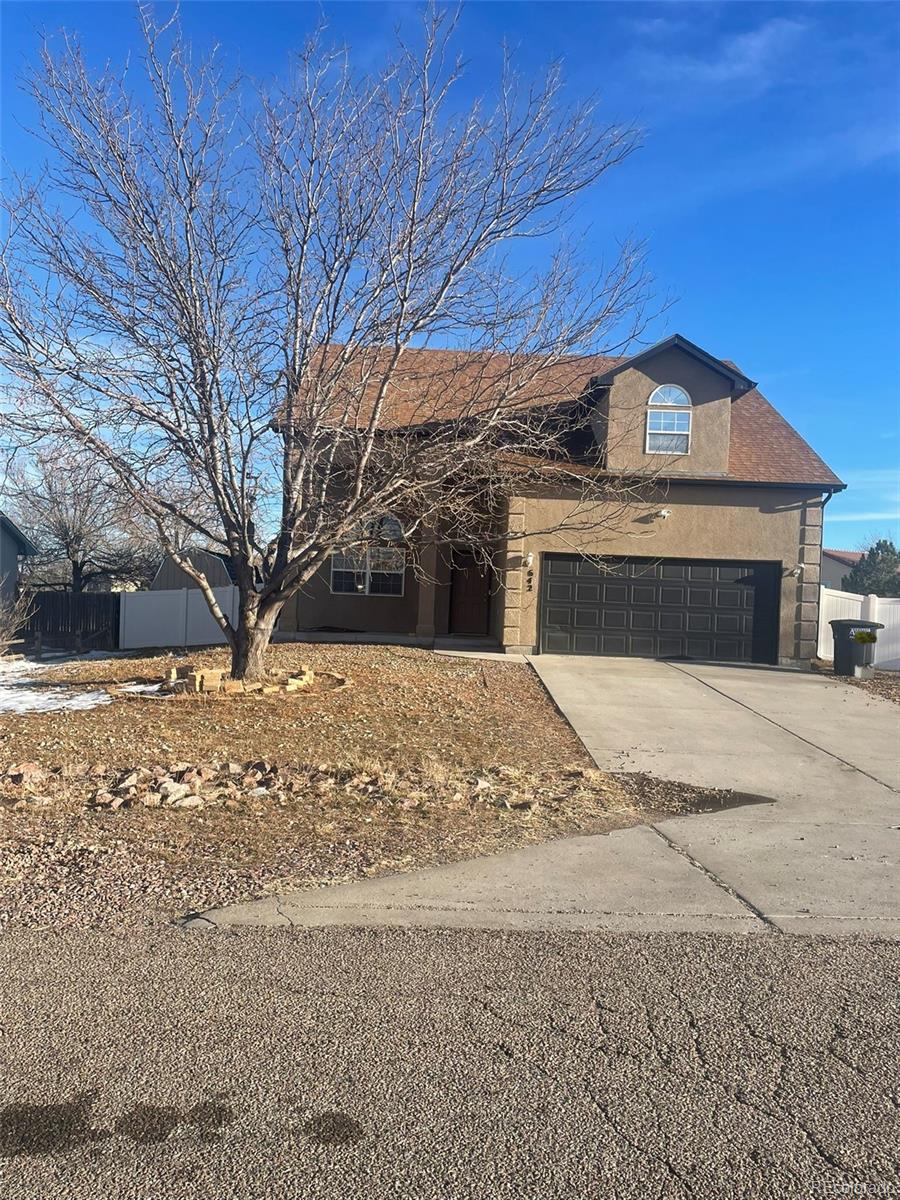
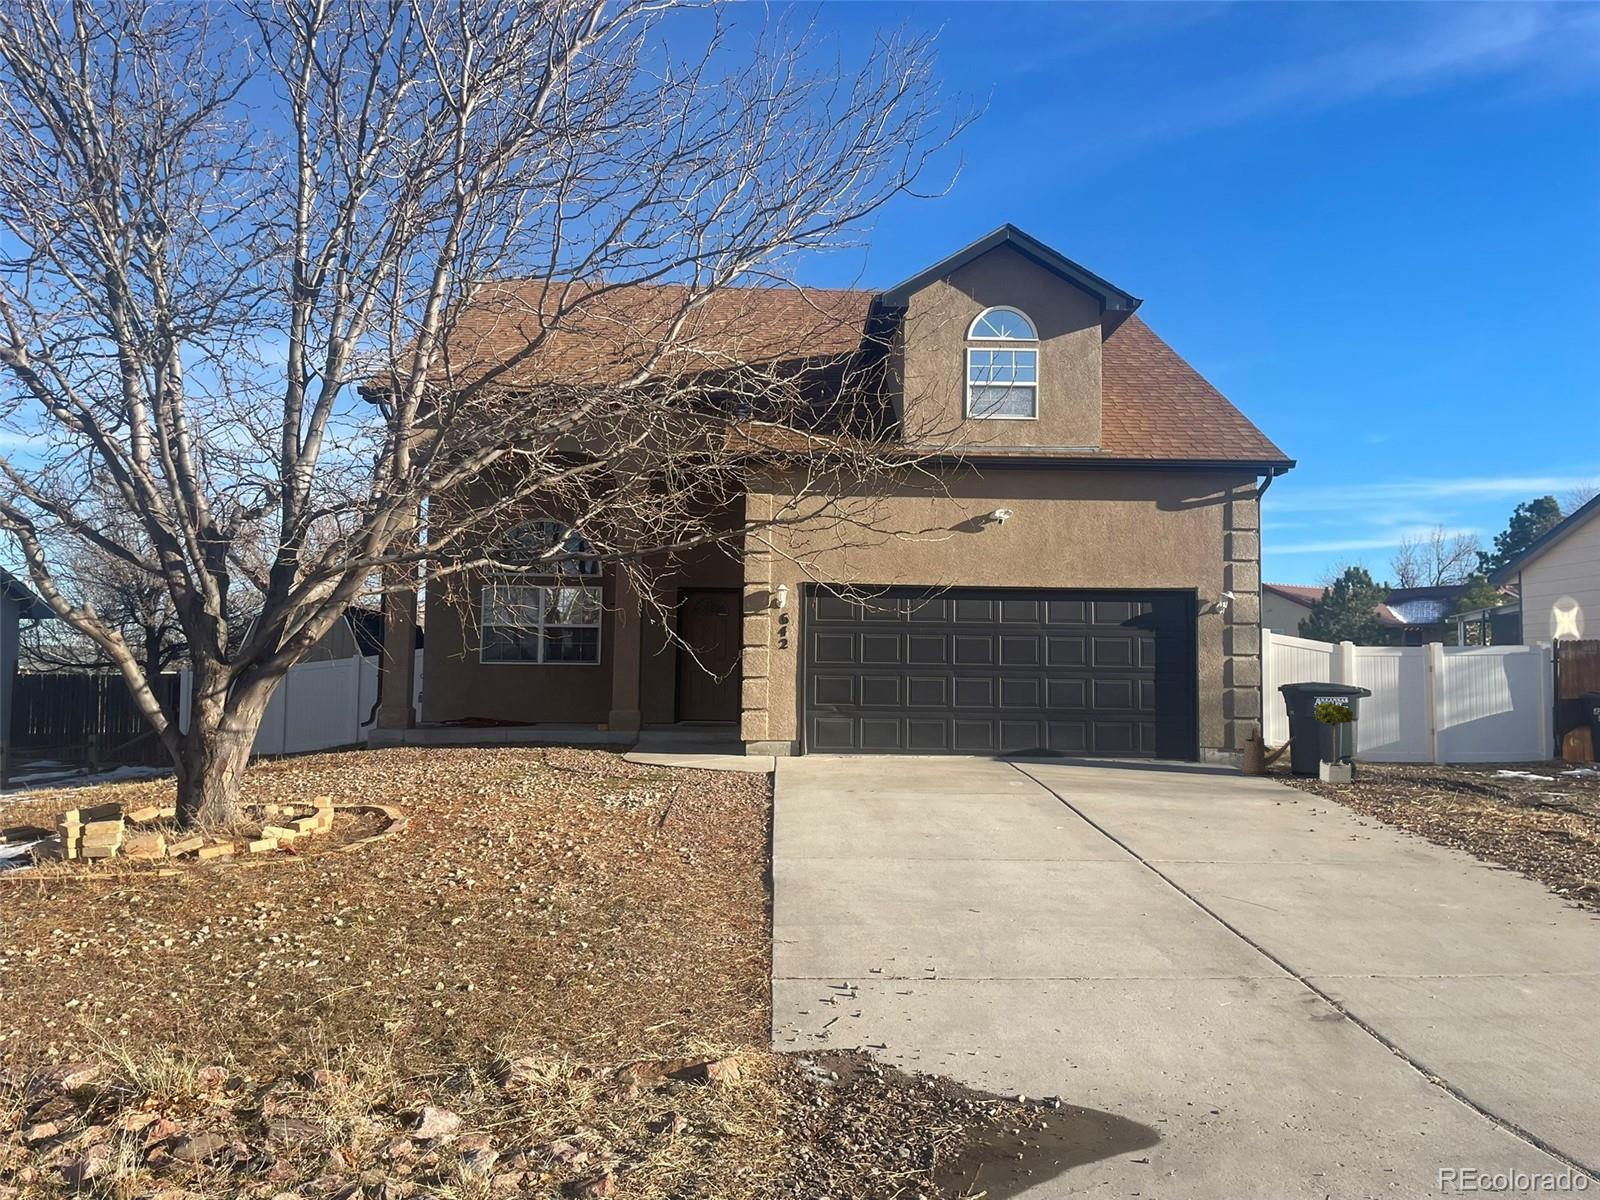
watering can: none [803,645,839,673] -> present [1235,728,1294,774]

